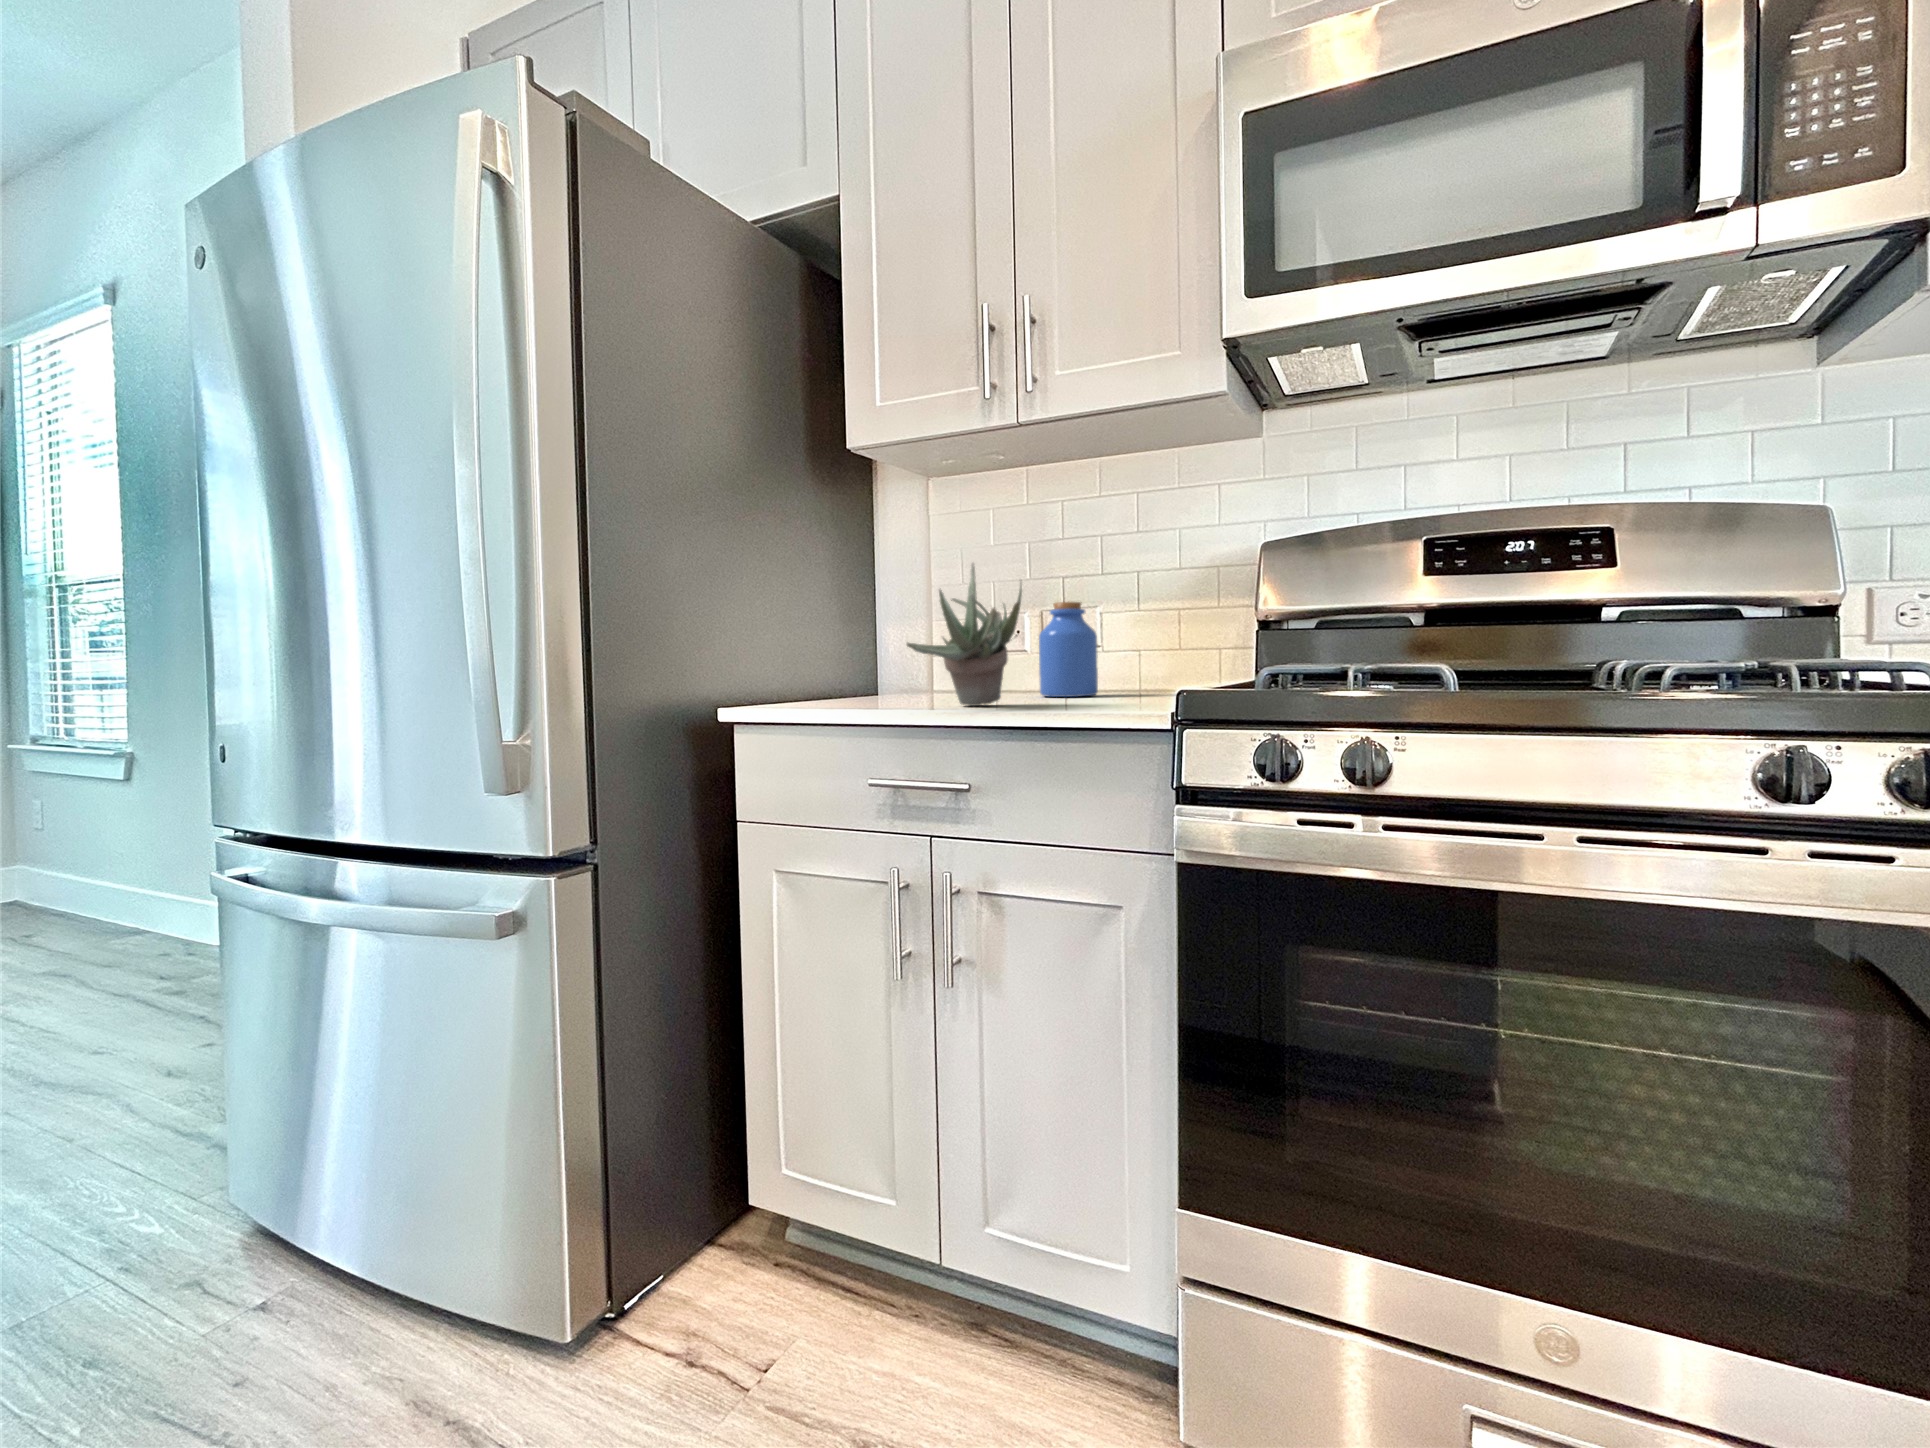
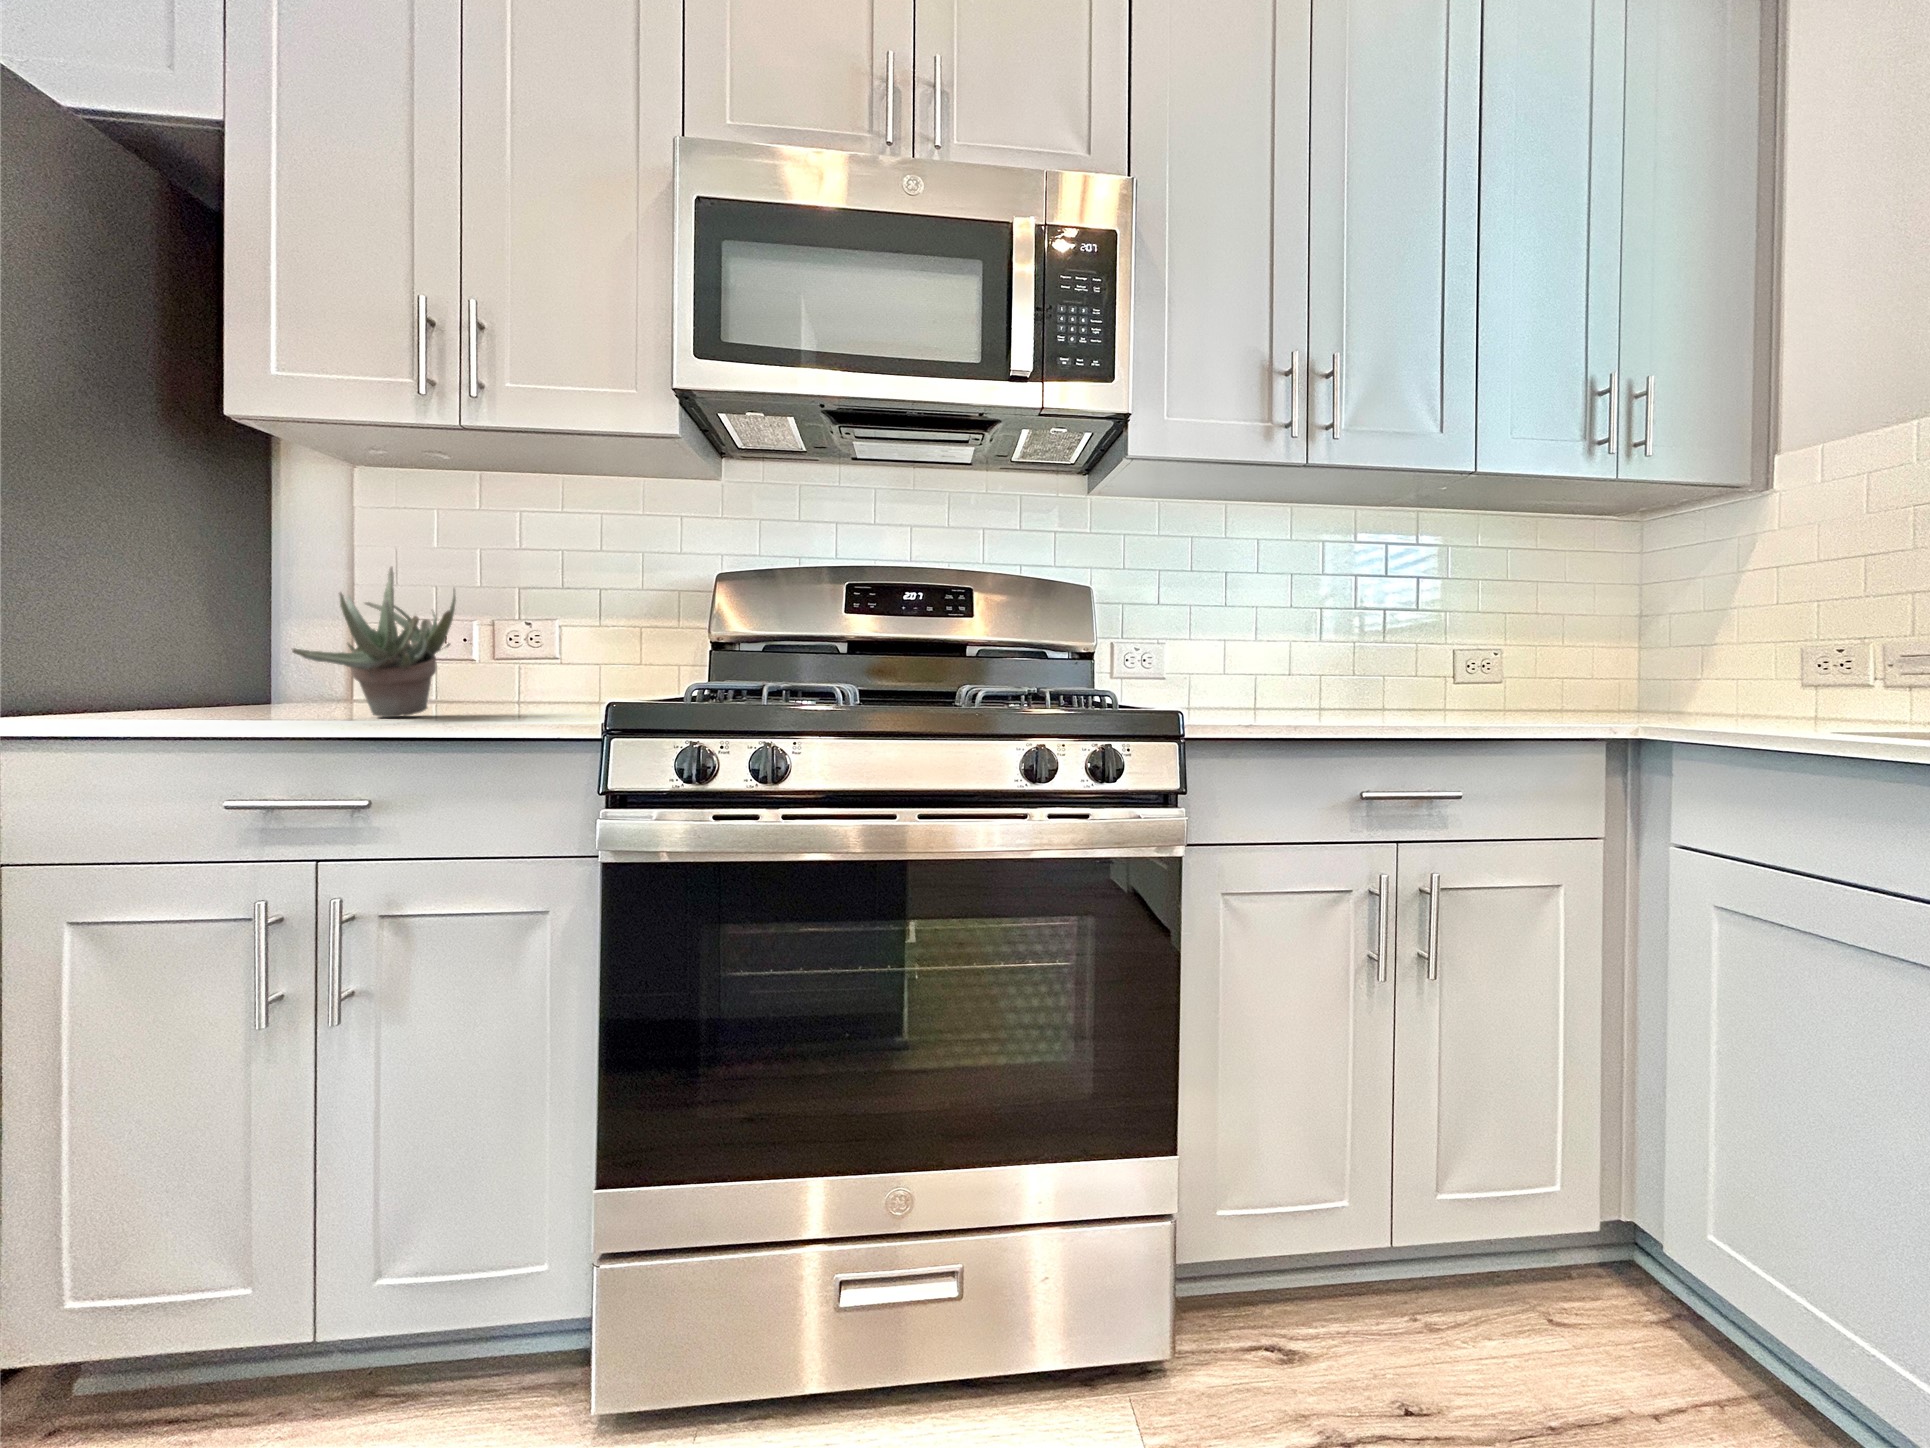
jar: present [1039,602,1098,697] -> none [486,612,554,706]

